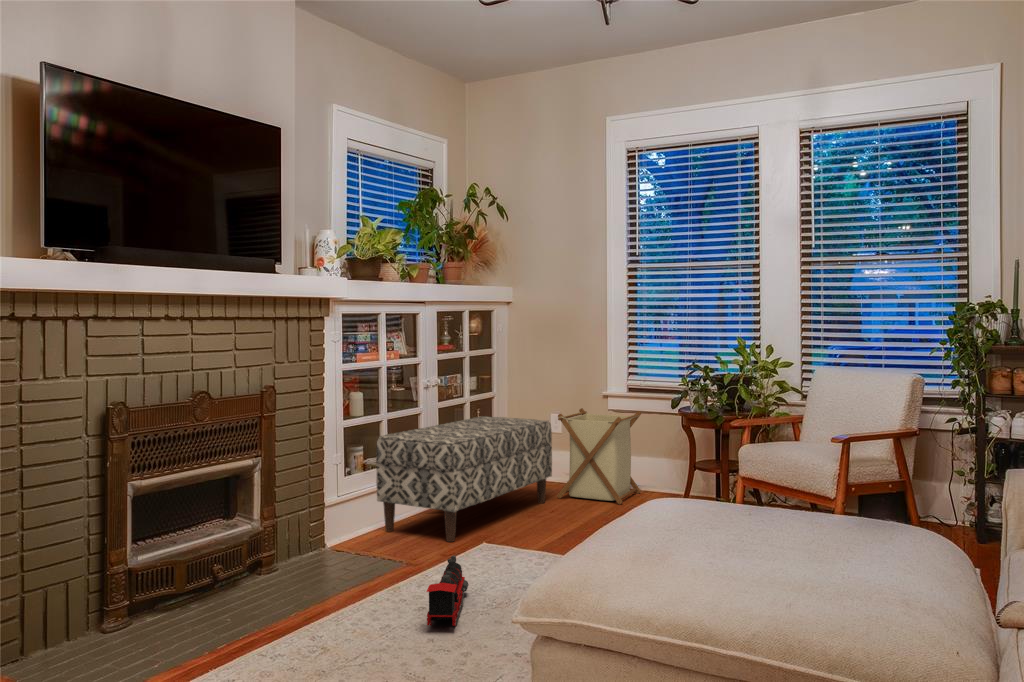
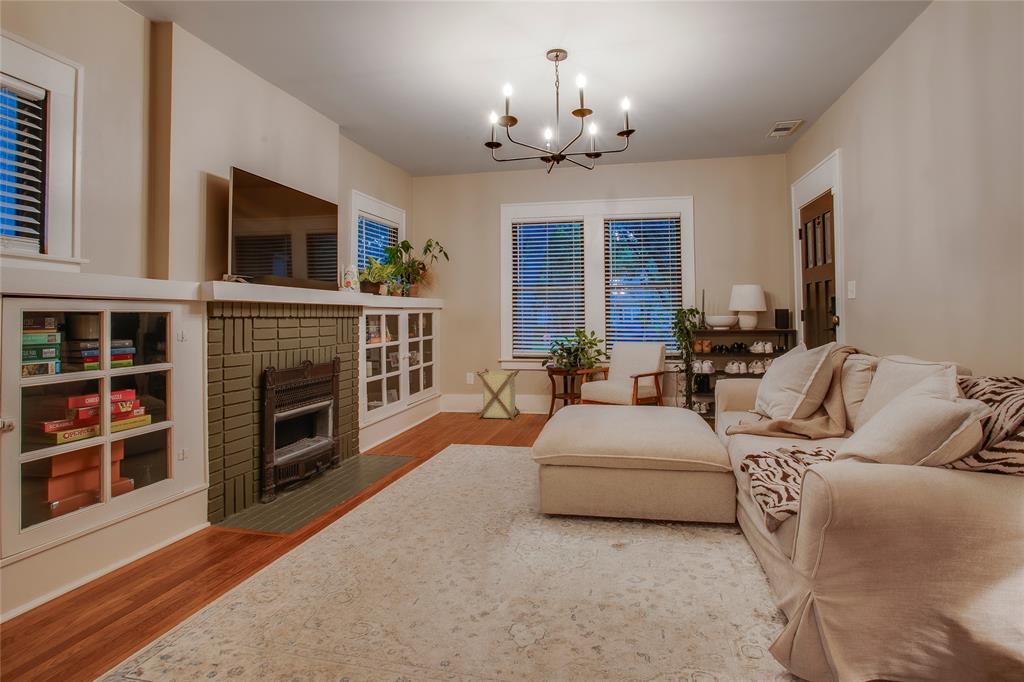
bench: present [376,416,552,542] -> none [385,375,475,444]
toy train: present [426,556,469,626] -> none [447,446,470,482]

